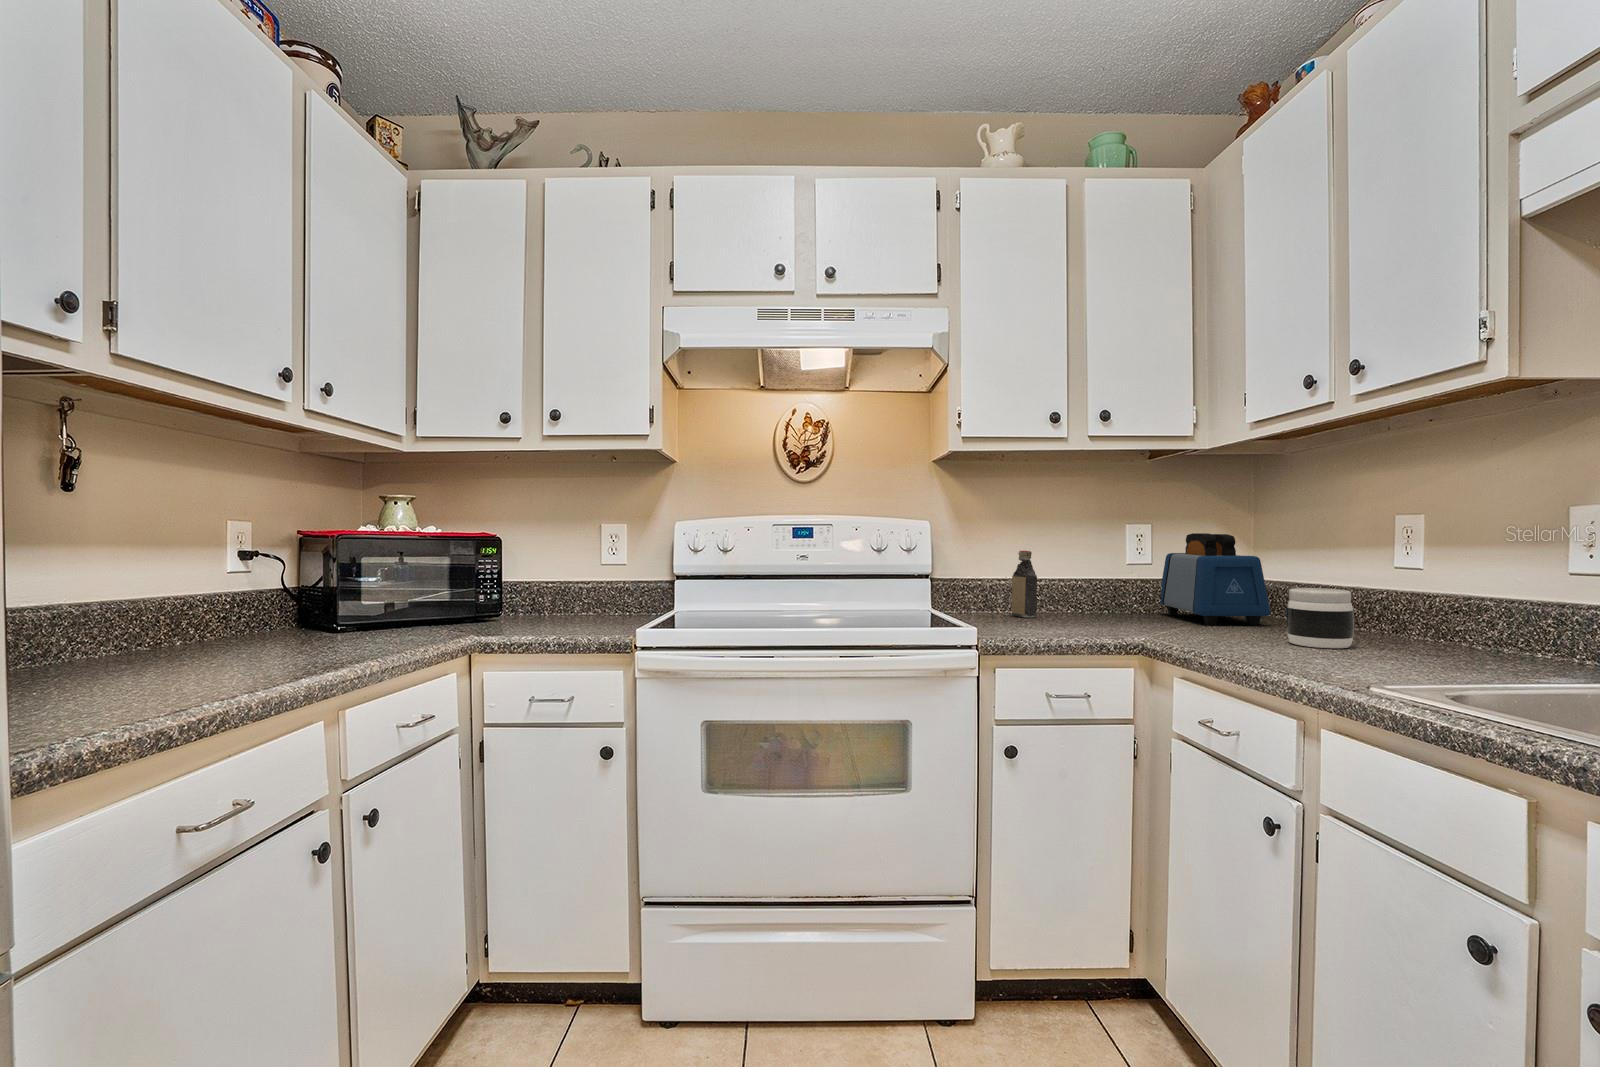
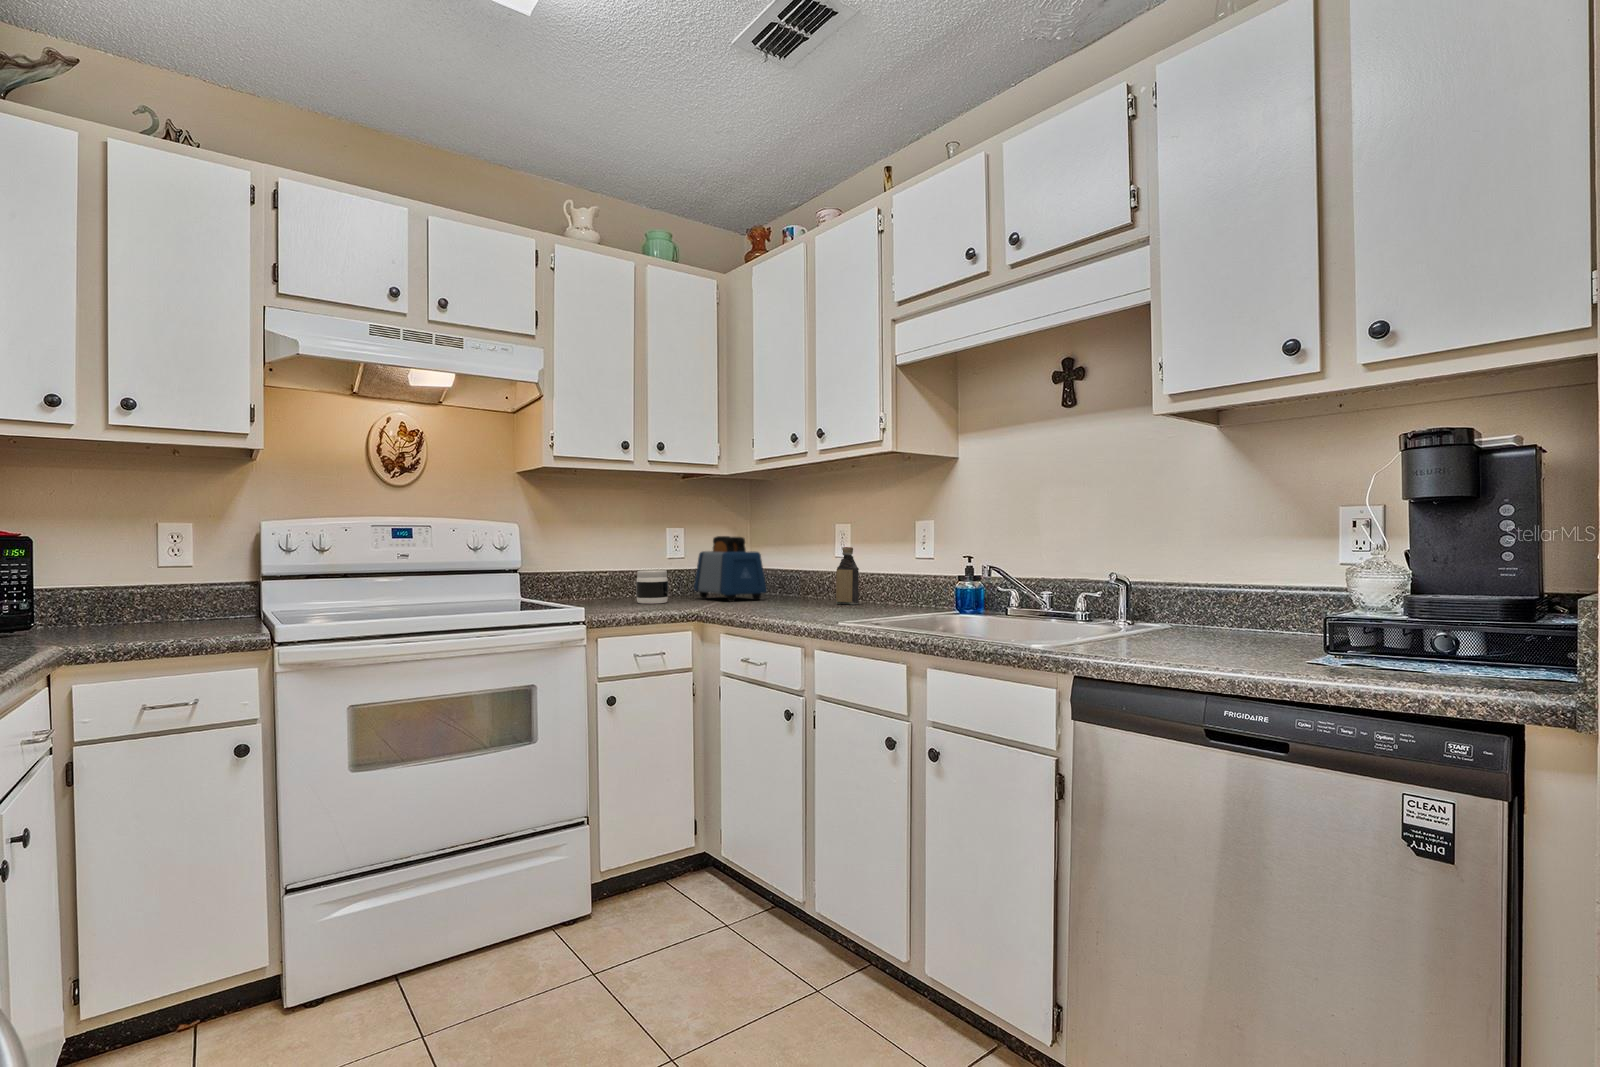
bottle: present [1011,551,1037,618] -> present [836,547,859,605]
jar: present [1286,588,1354,648] -> present [636,570,668,604]

